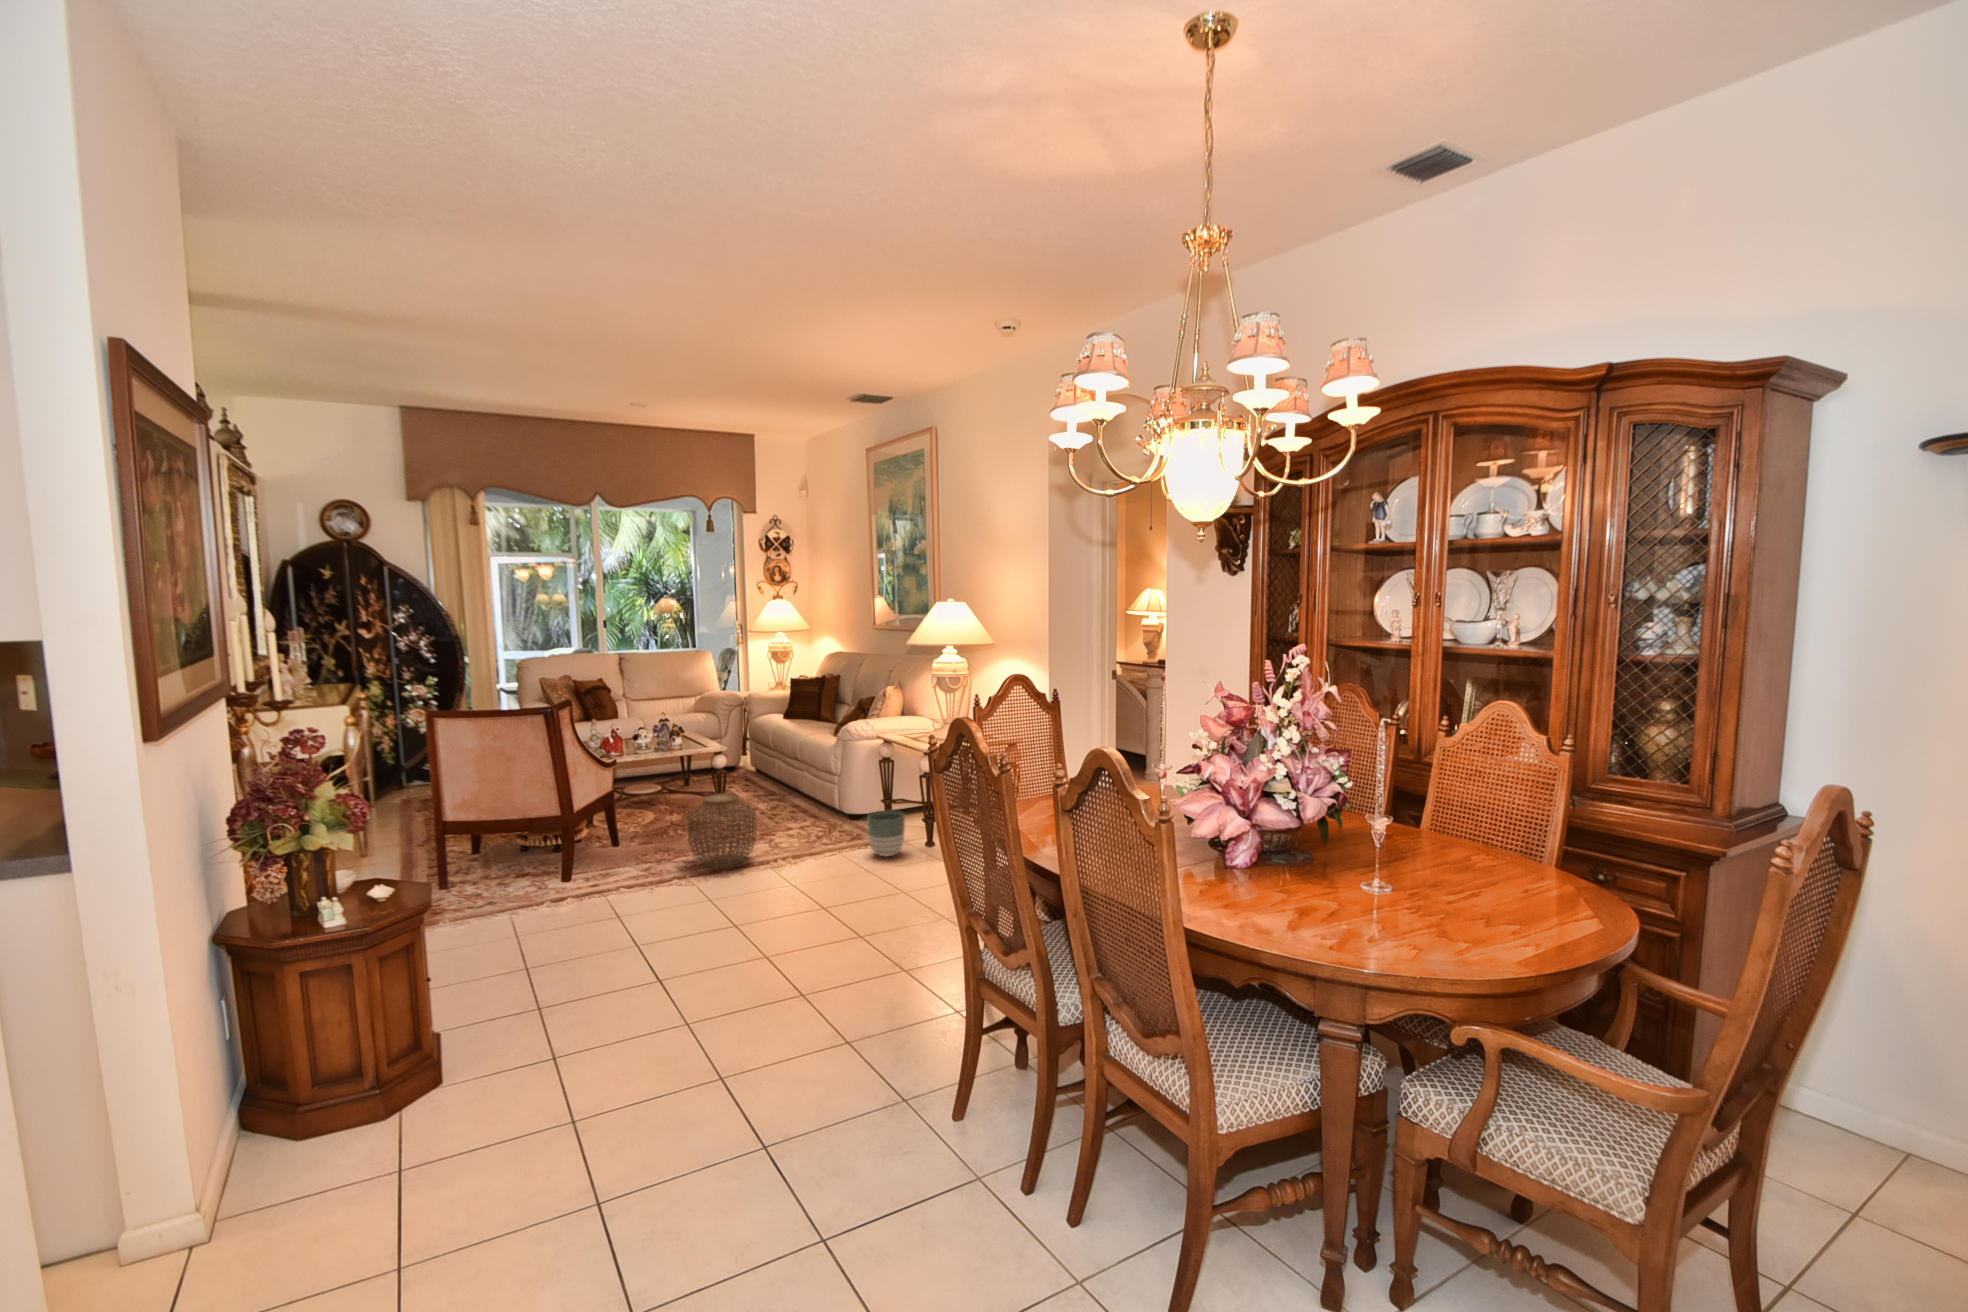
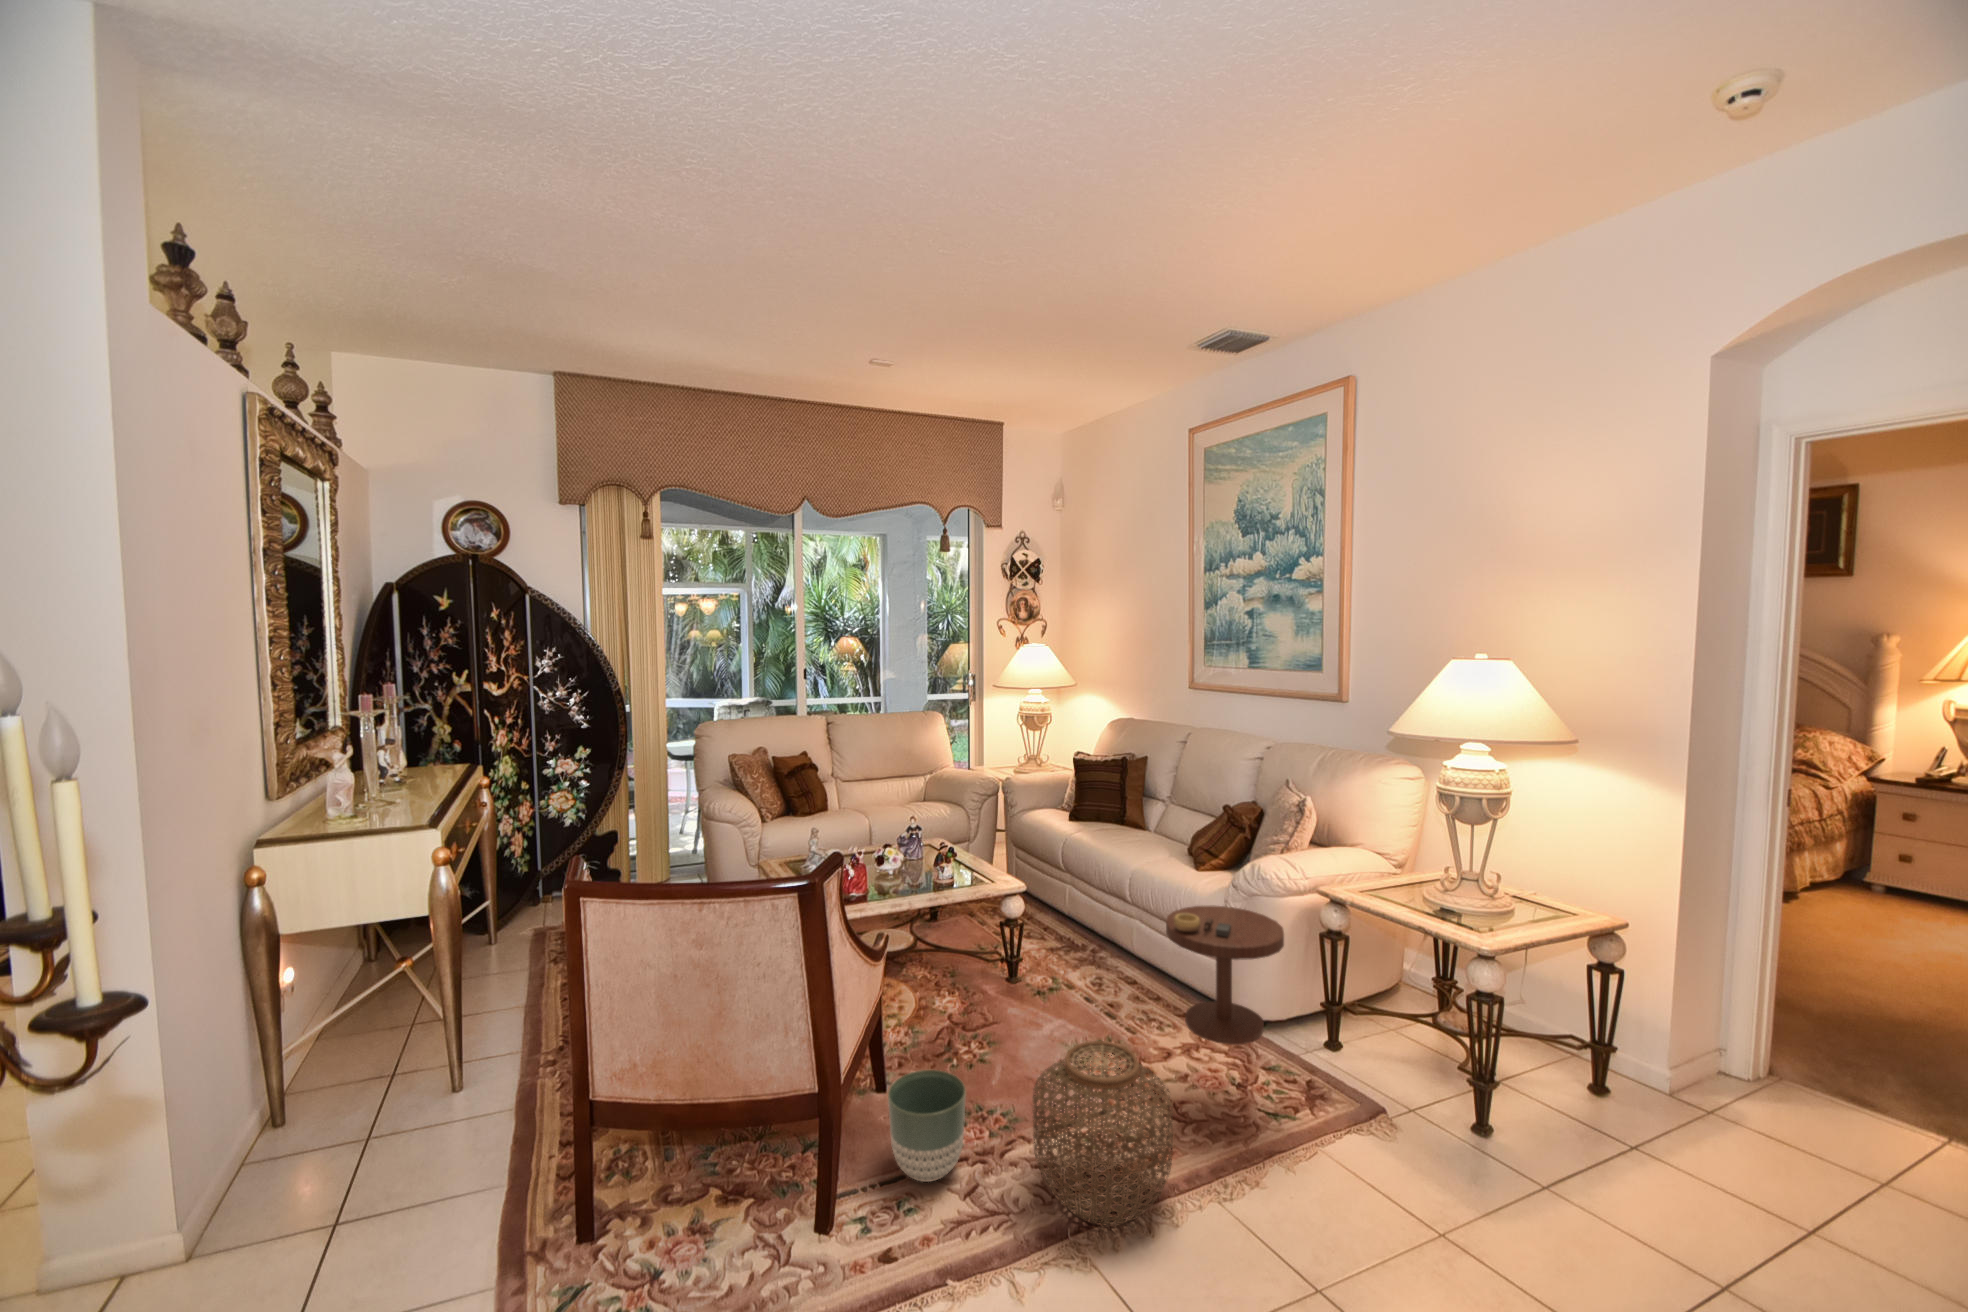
side table: none [772,737,830,844] -> present [1166,906,1284,1045]
planter: present [867,811,905,857] -> present [888,1070,966,1182]

